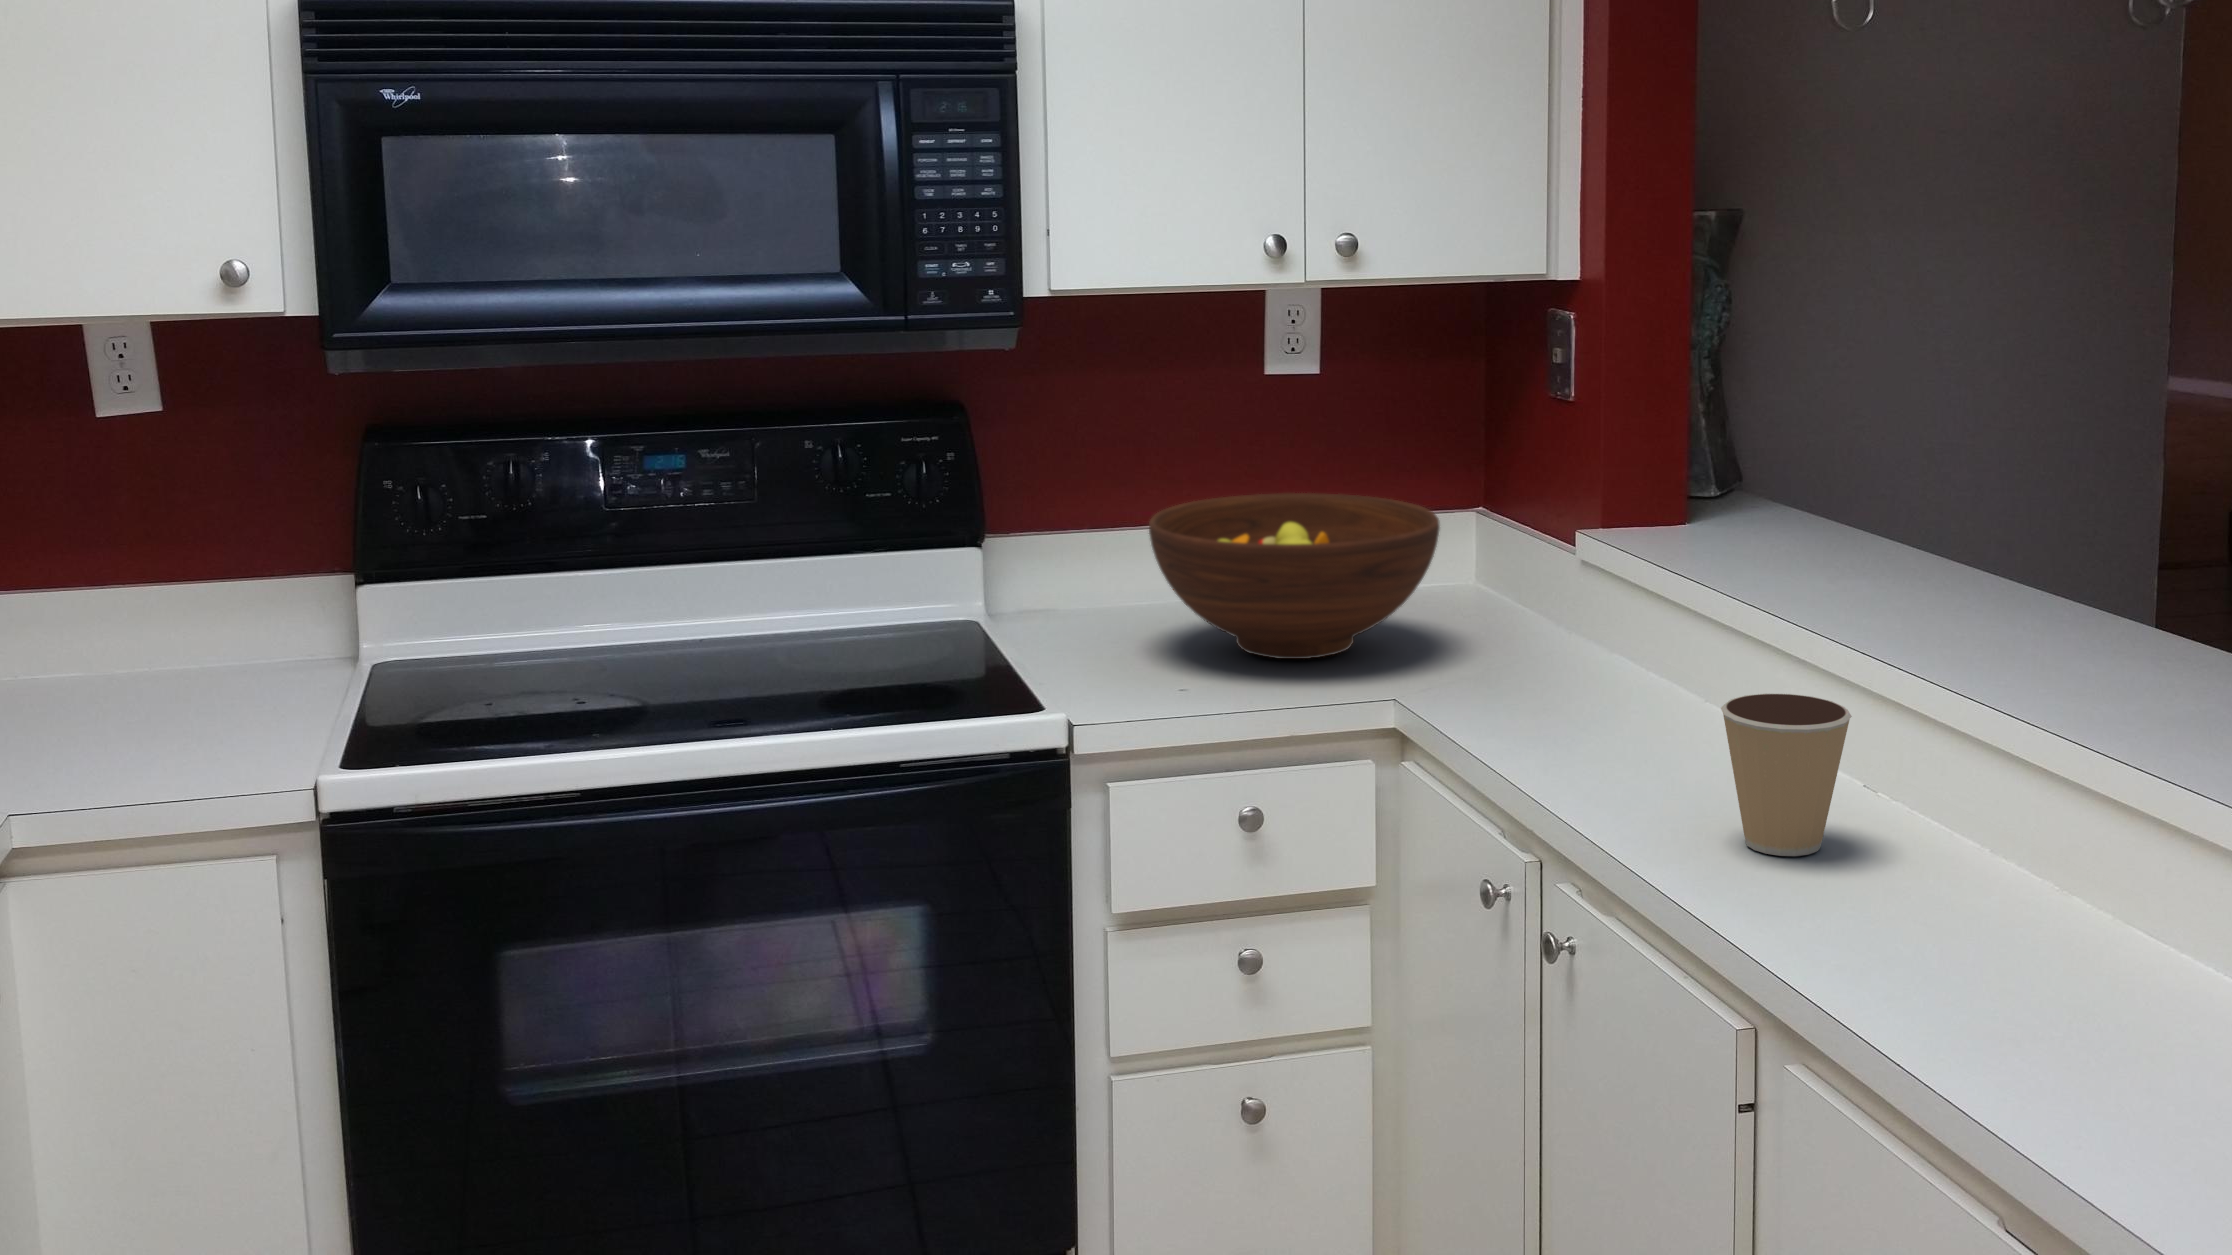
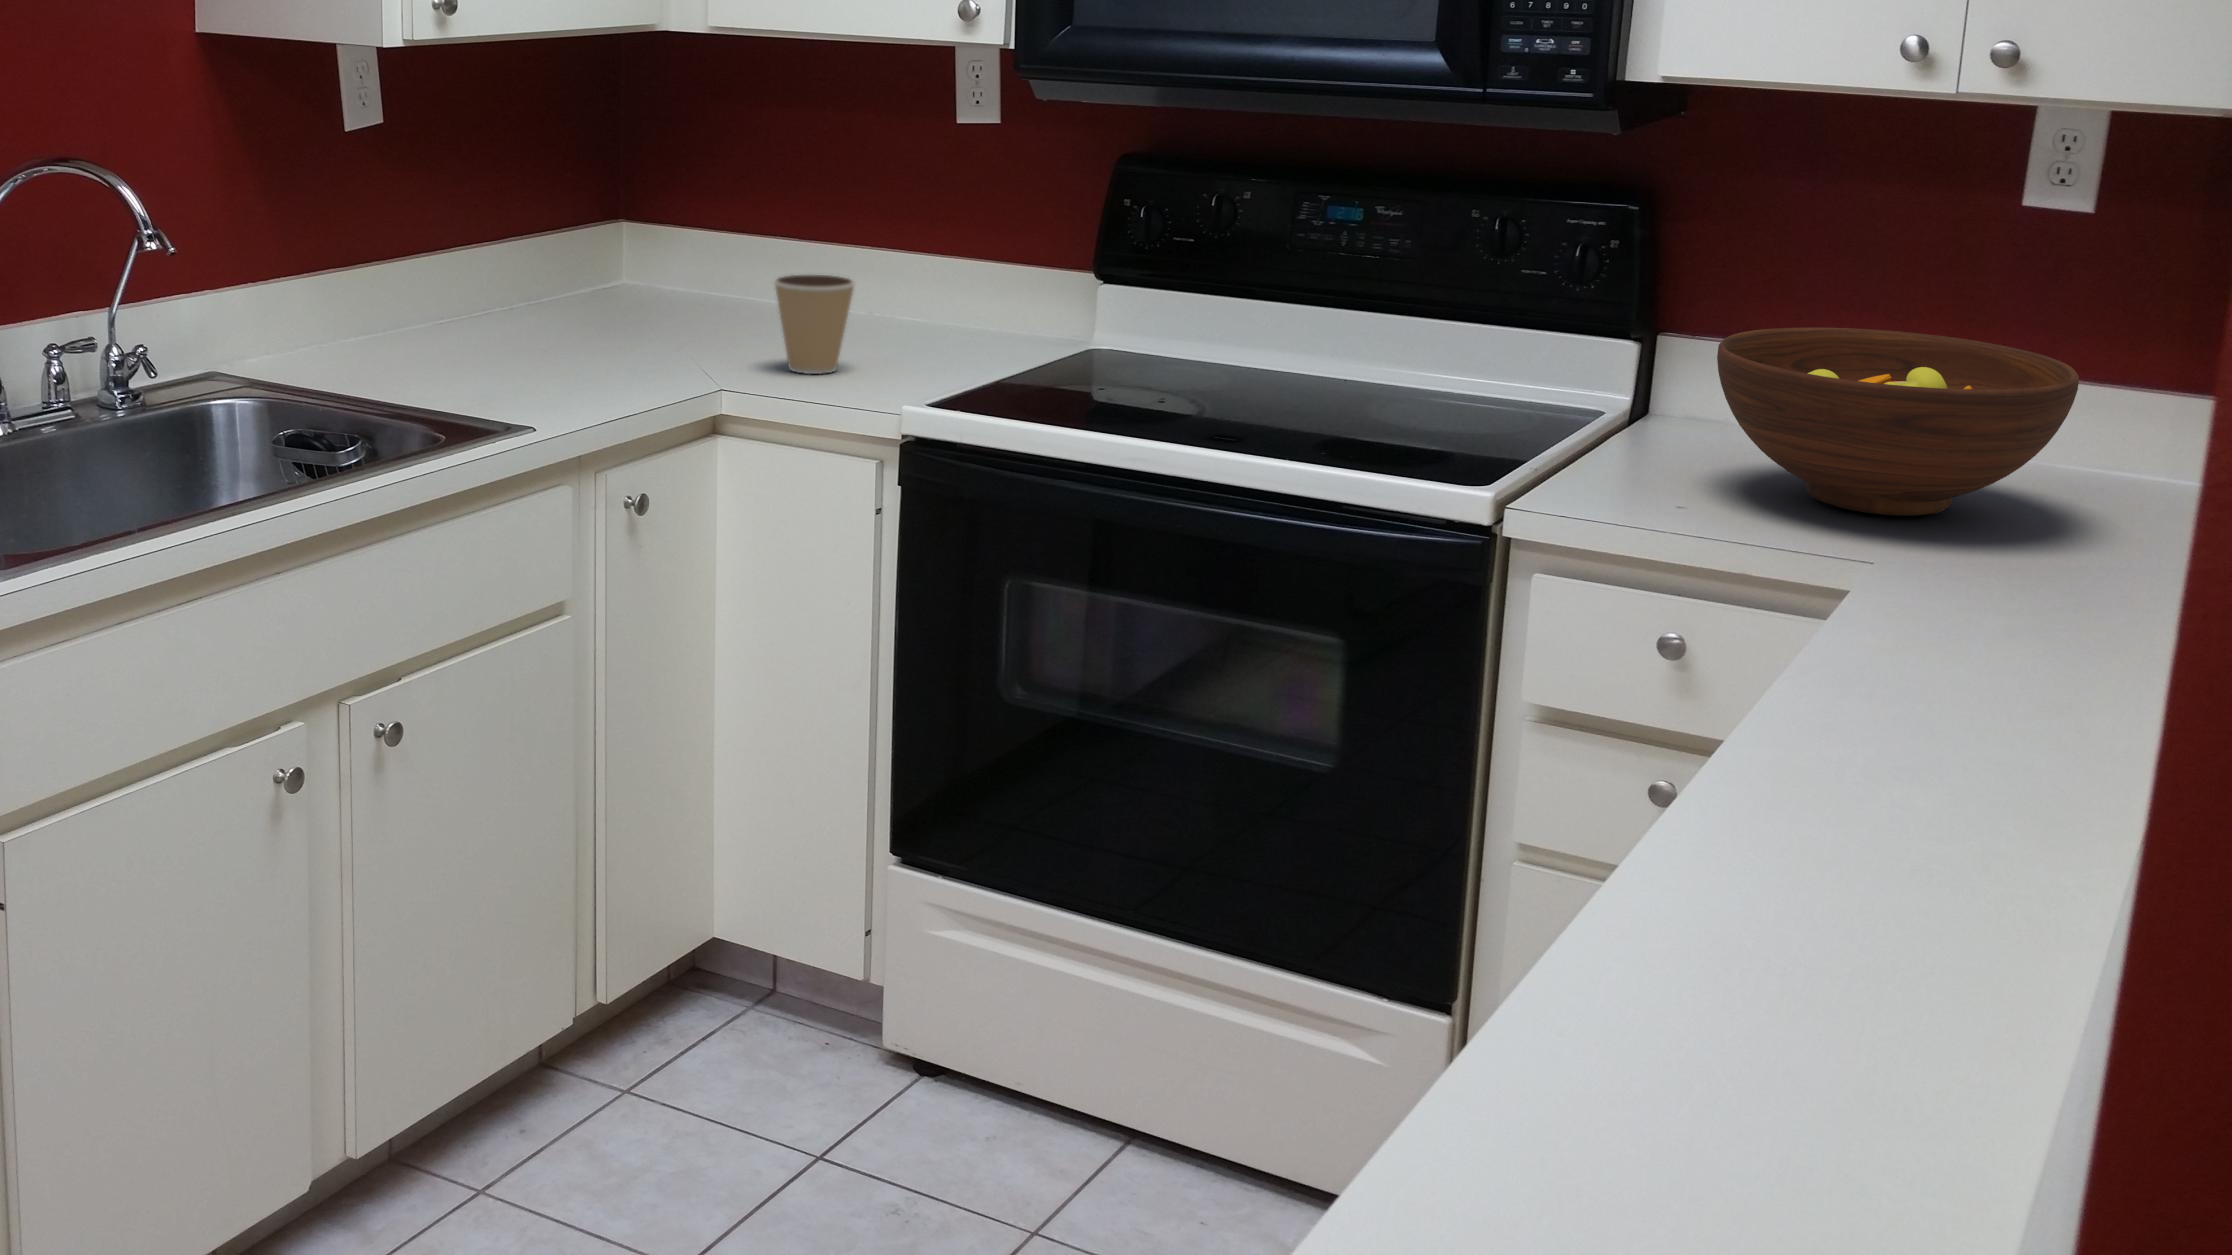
coffee cup: present [1721,693,1852,856] -> present [774,275,855,374]

